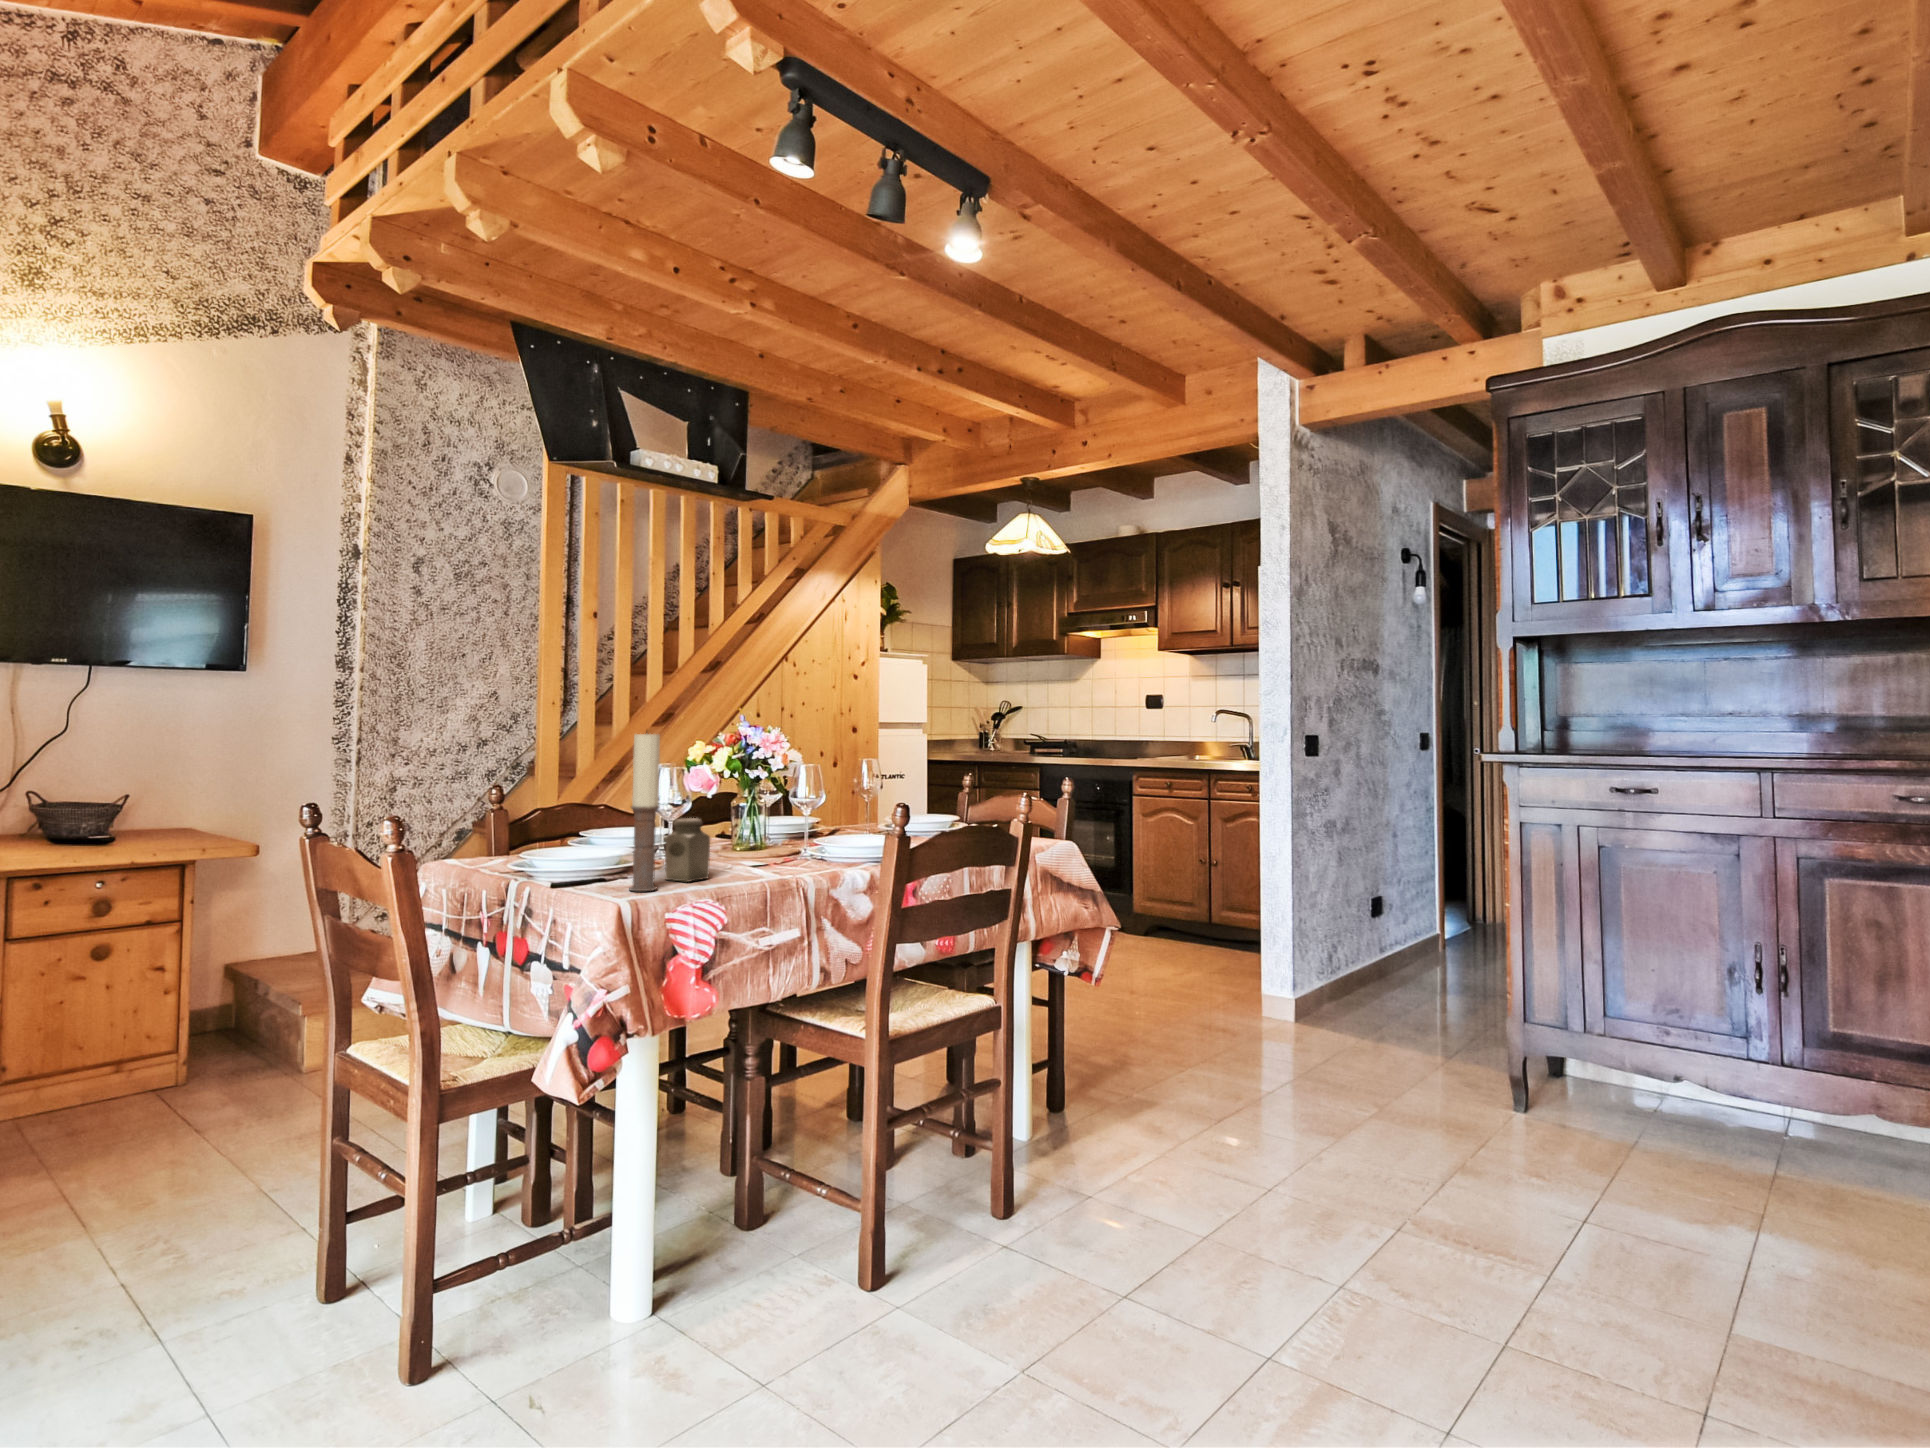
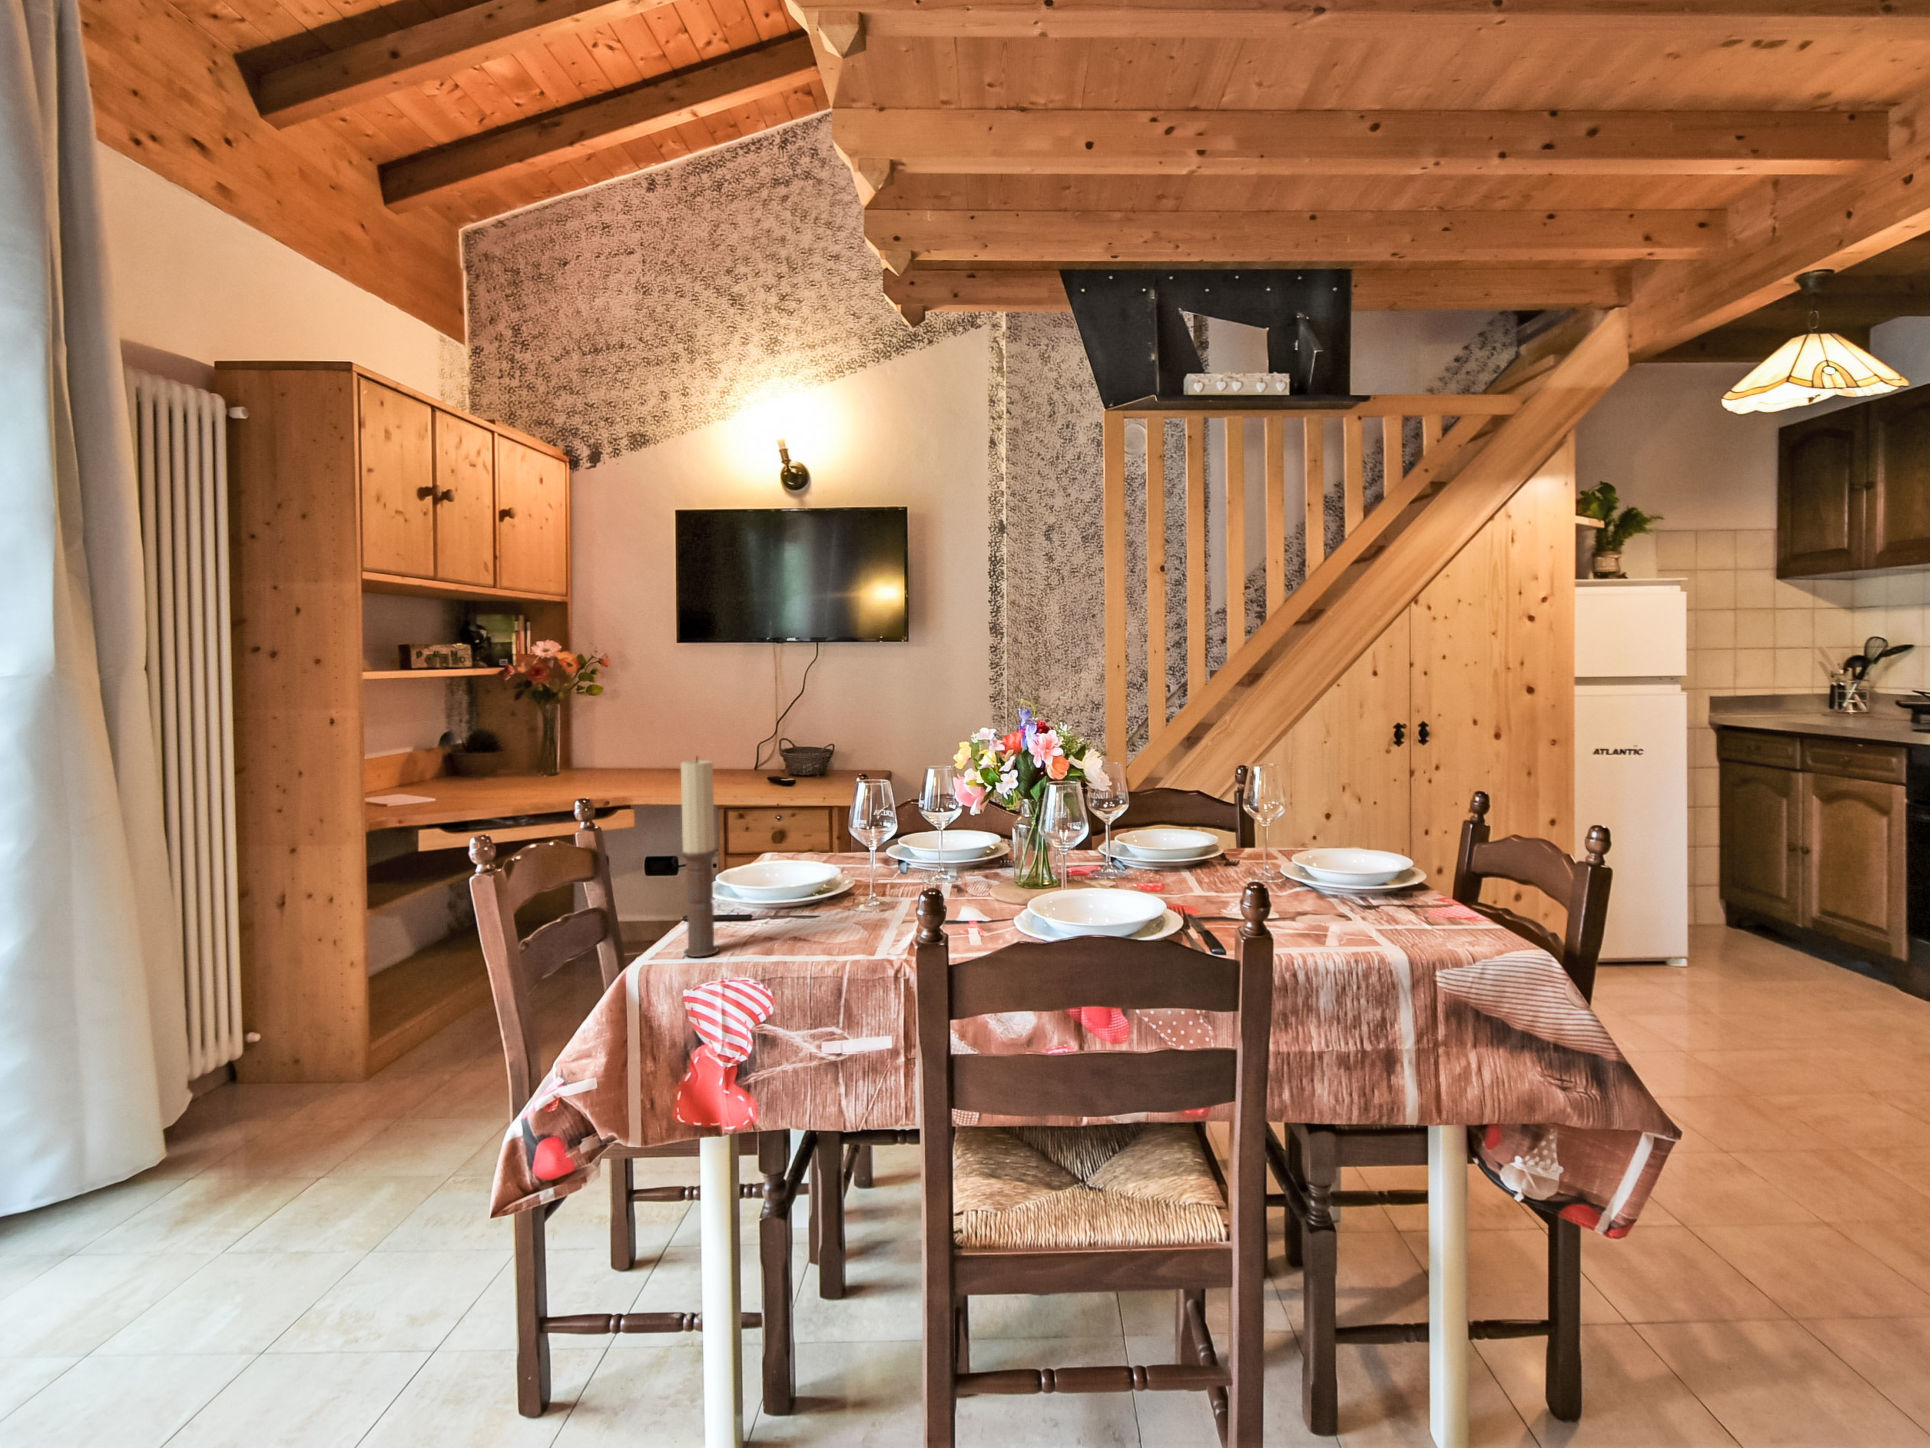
salt shaker: present [665,818,710,882] -> none [772,862,815,946]

